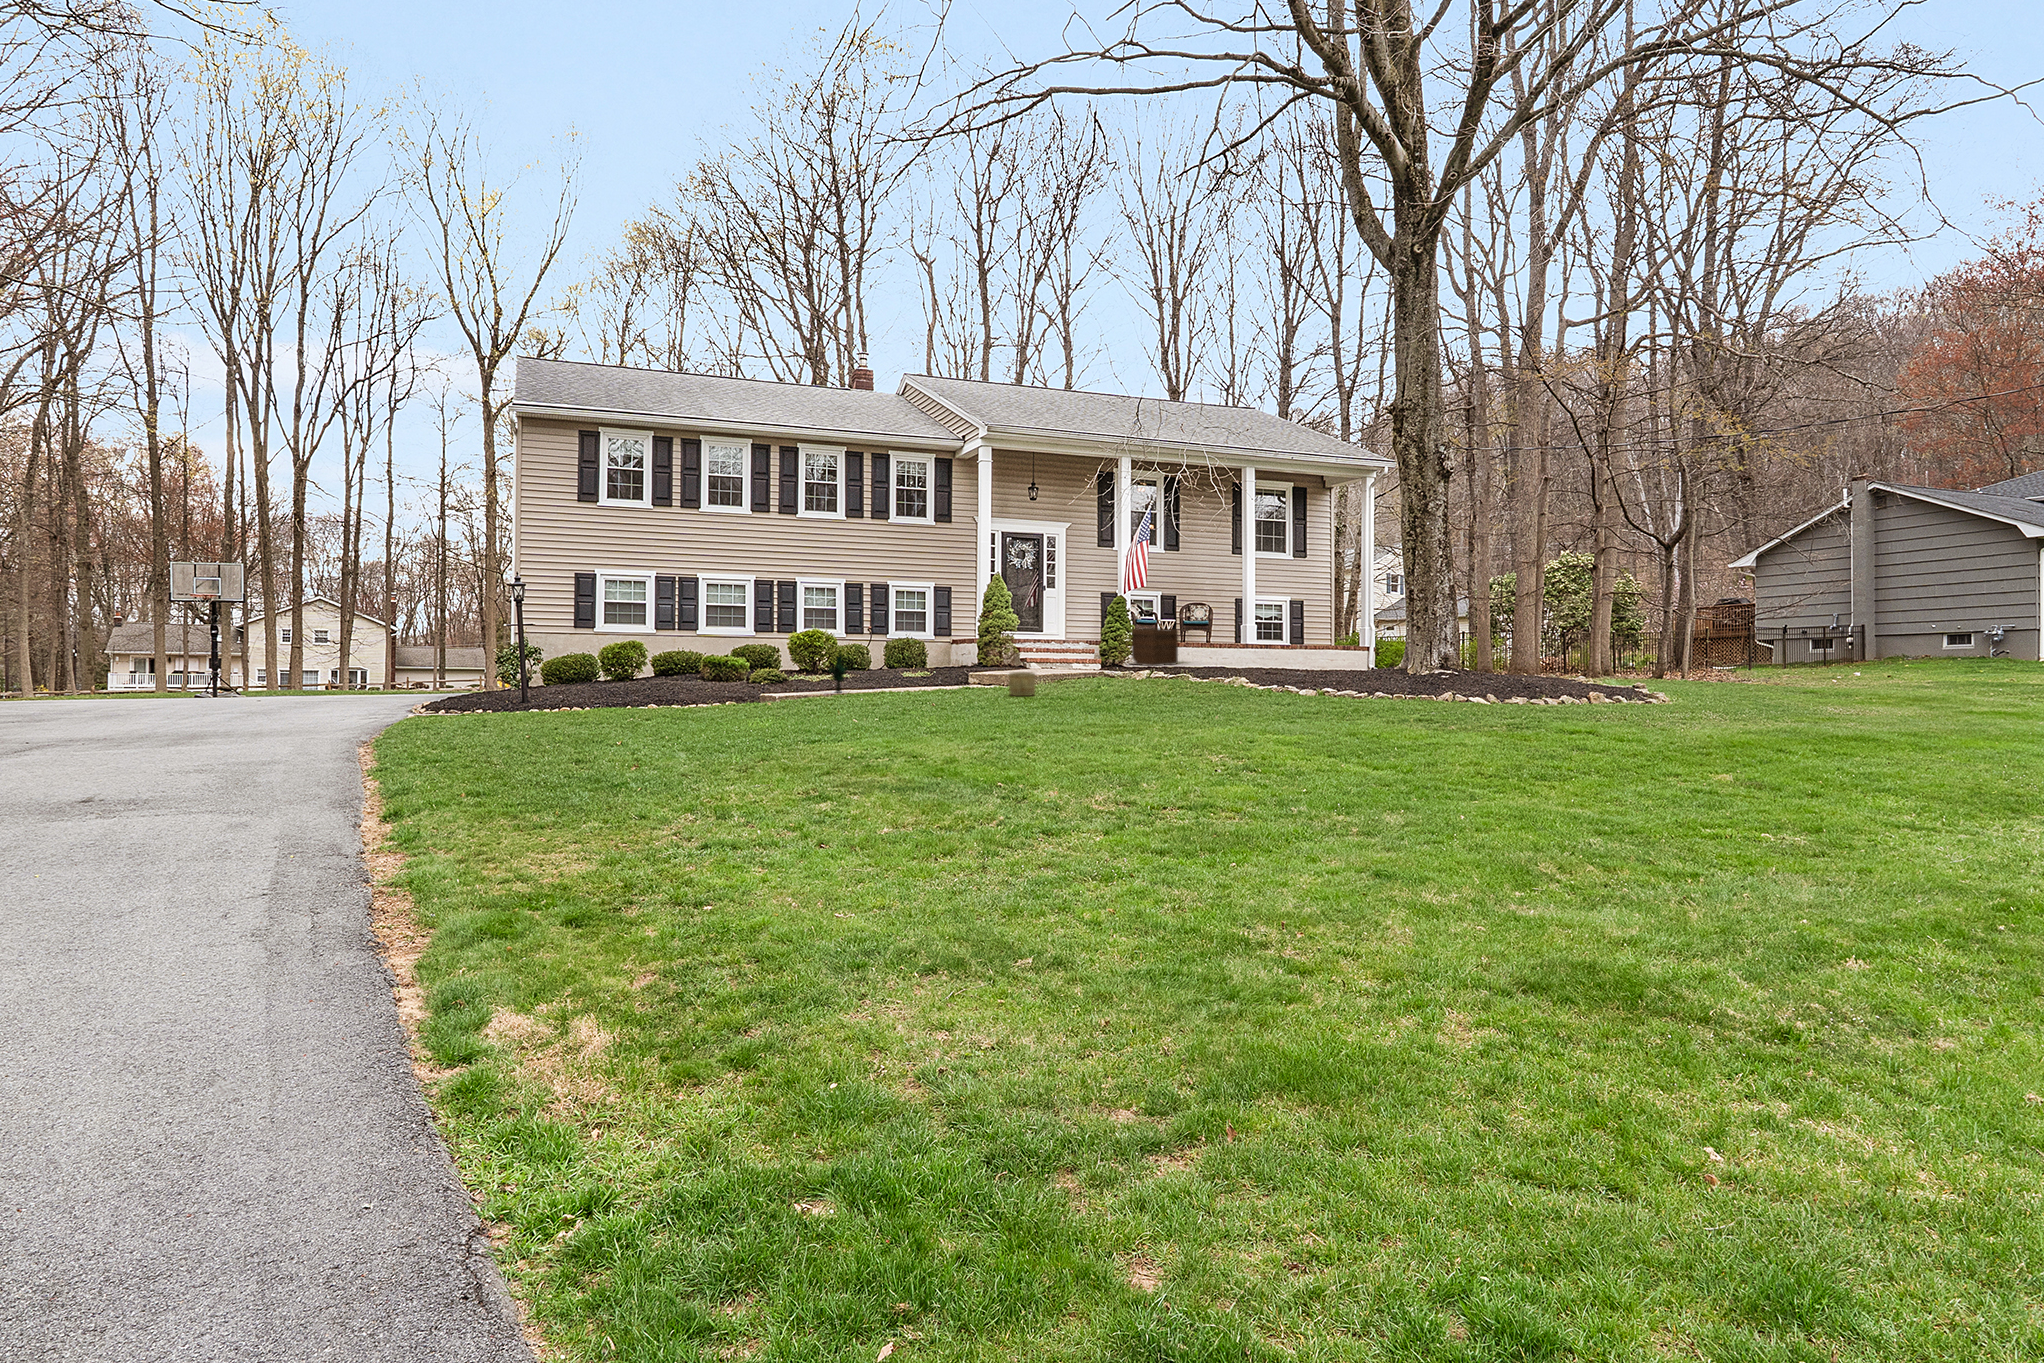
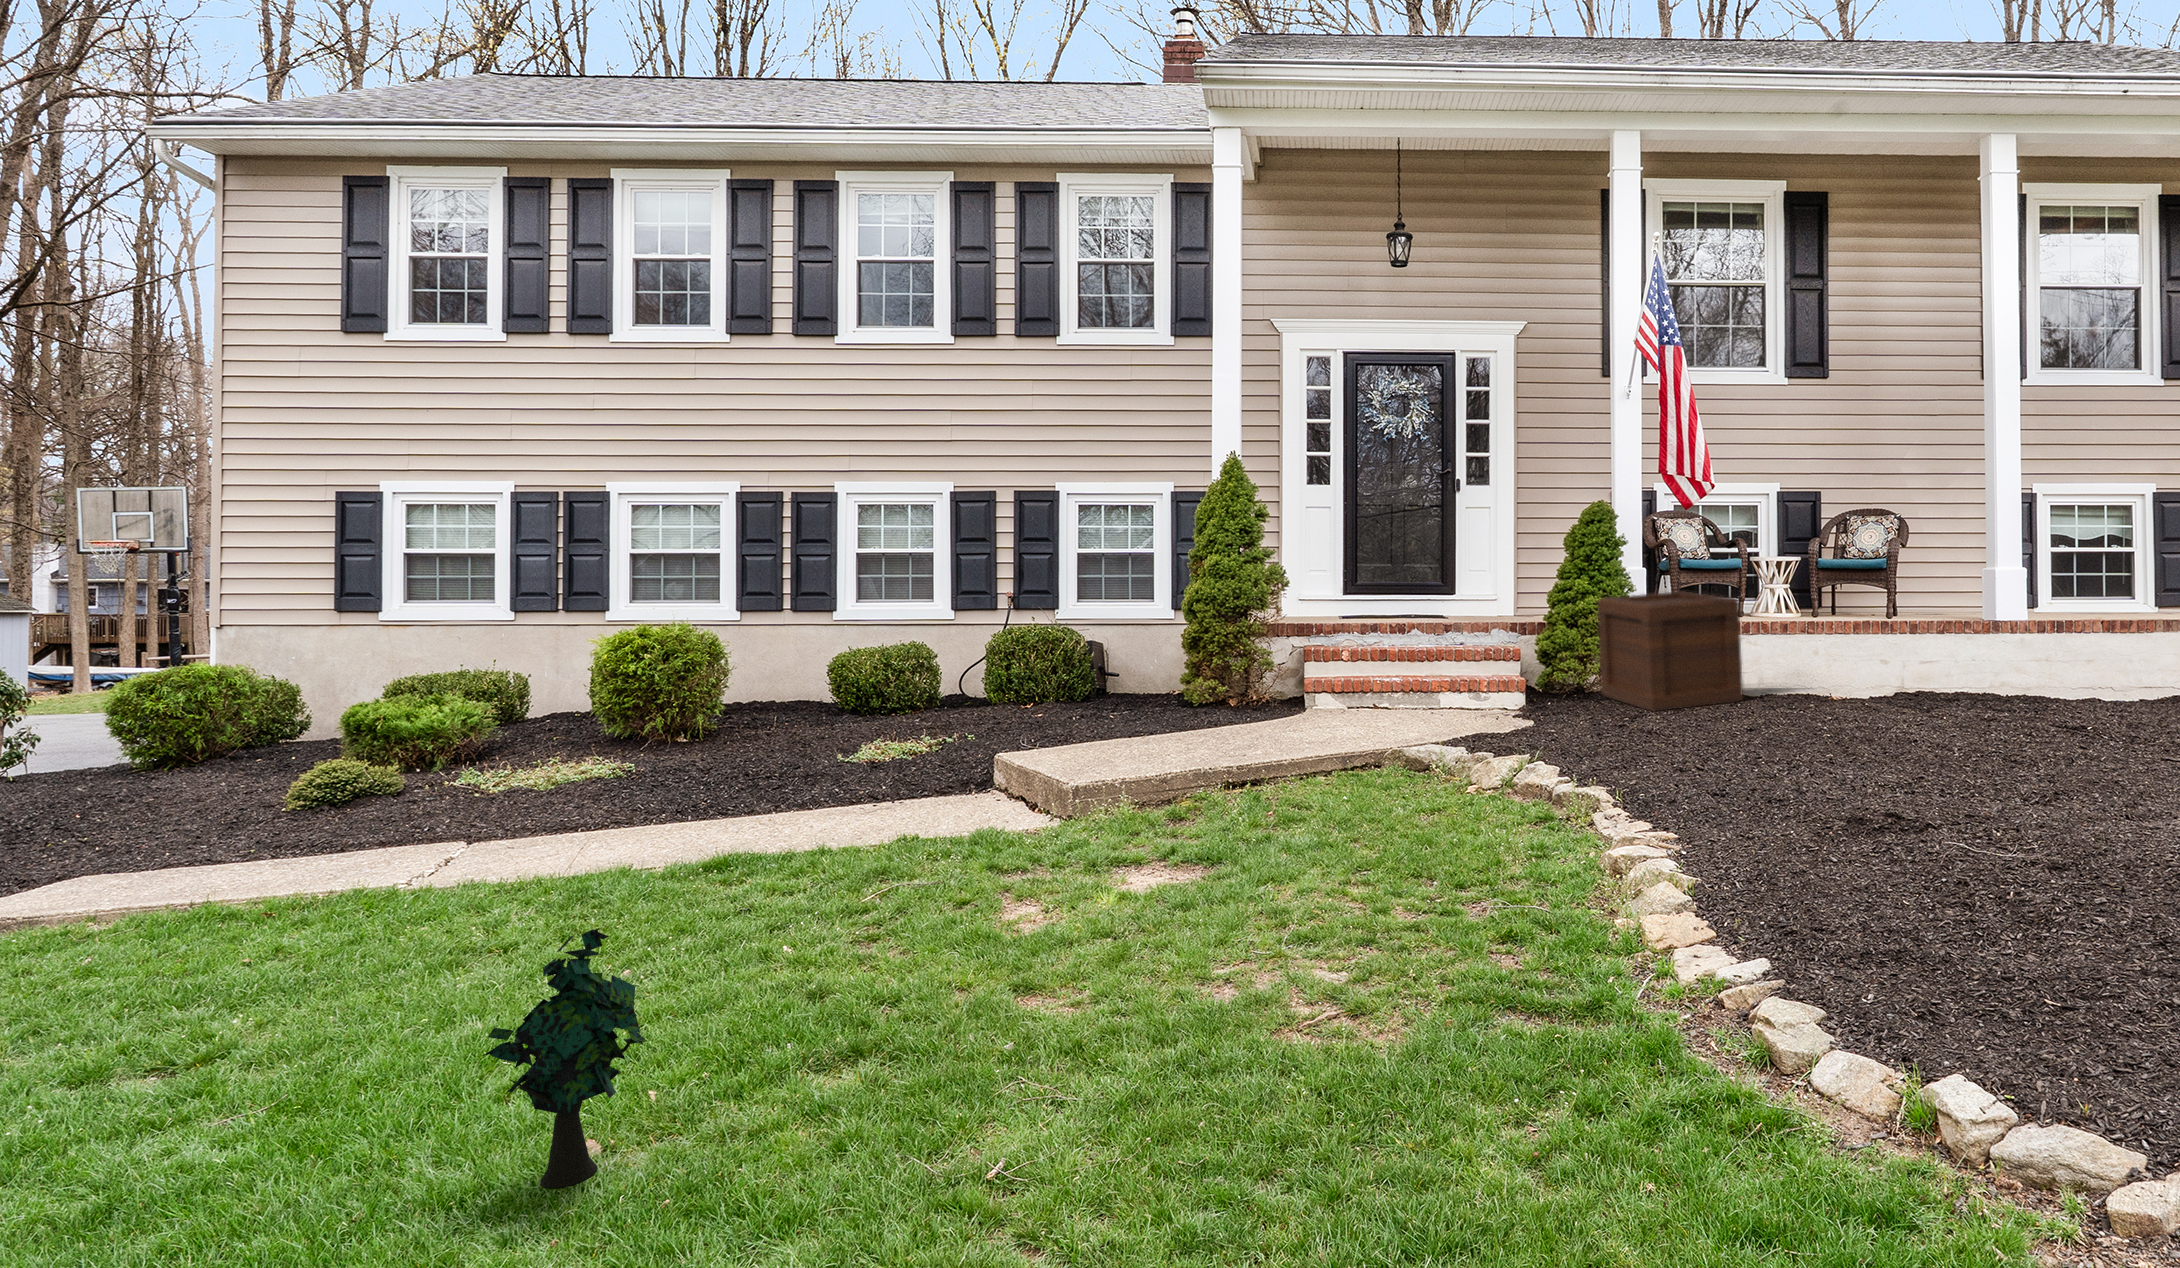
decorative plant: present [828,655,847,693] -> present [483,929,647,1188]
wooden bucket: present [1009,672,1035,696] -> none [193,976,386,1148]

